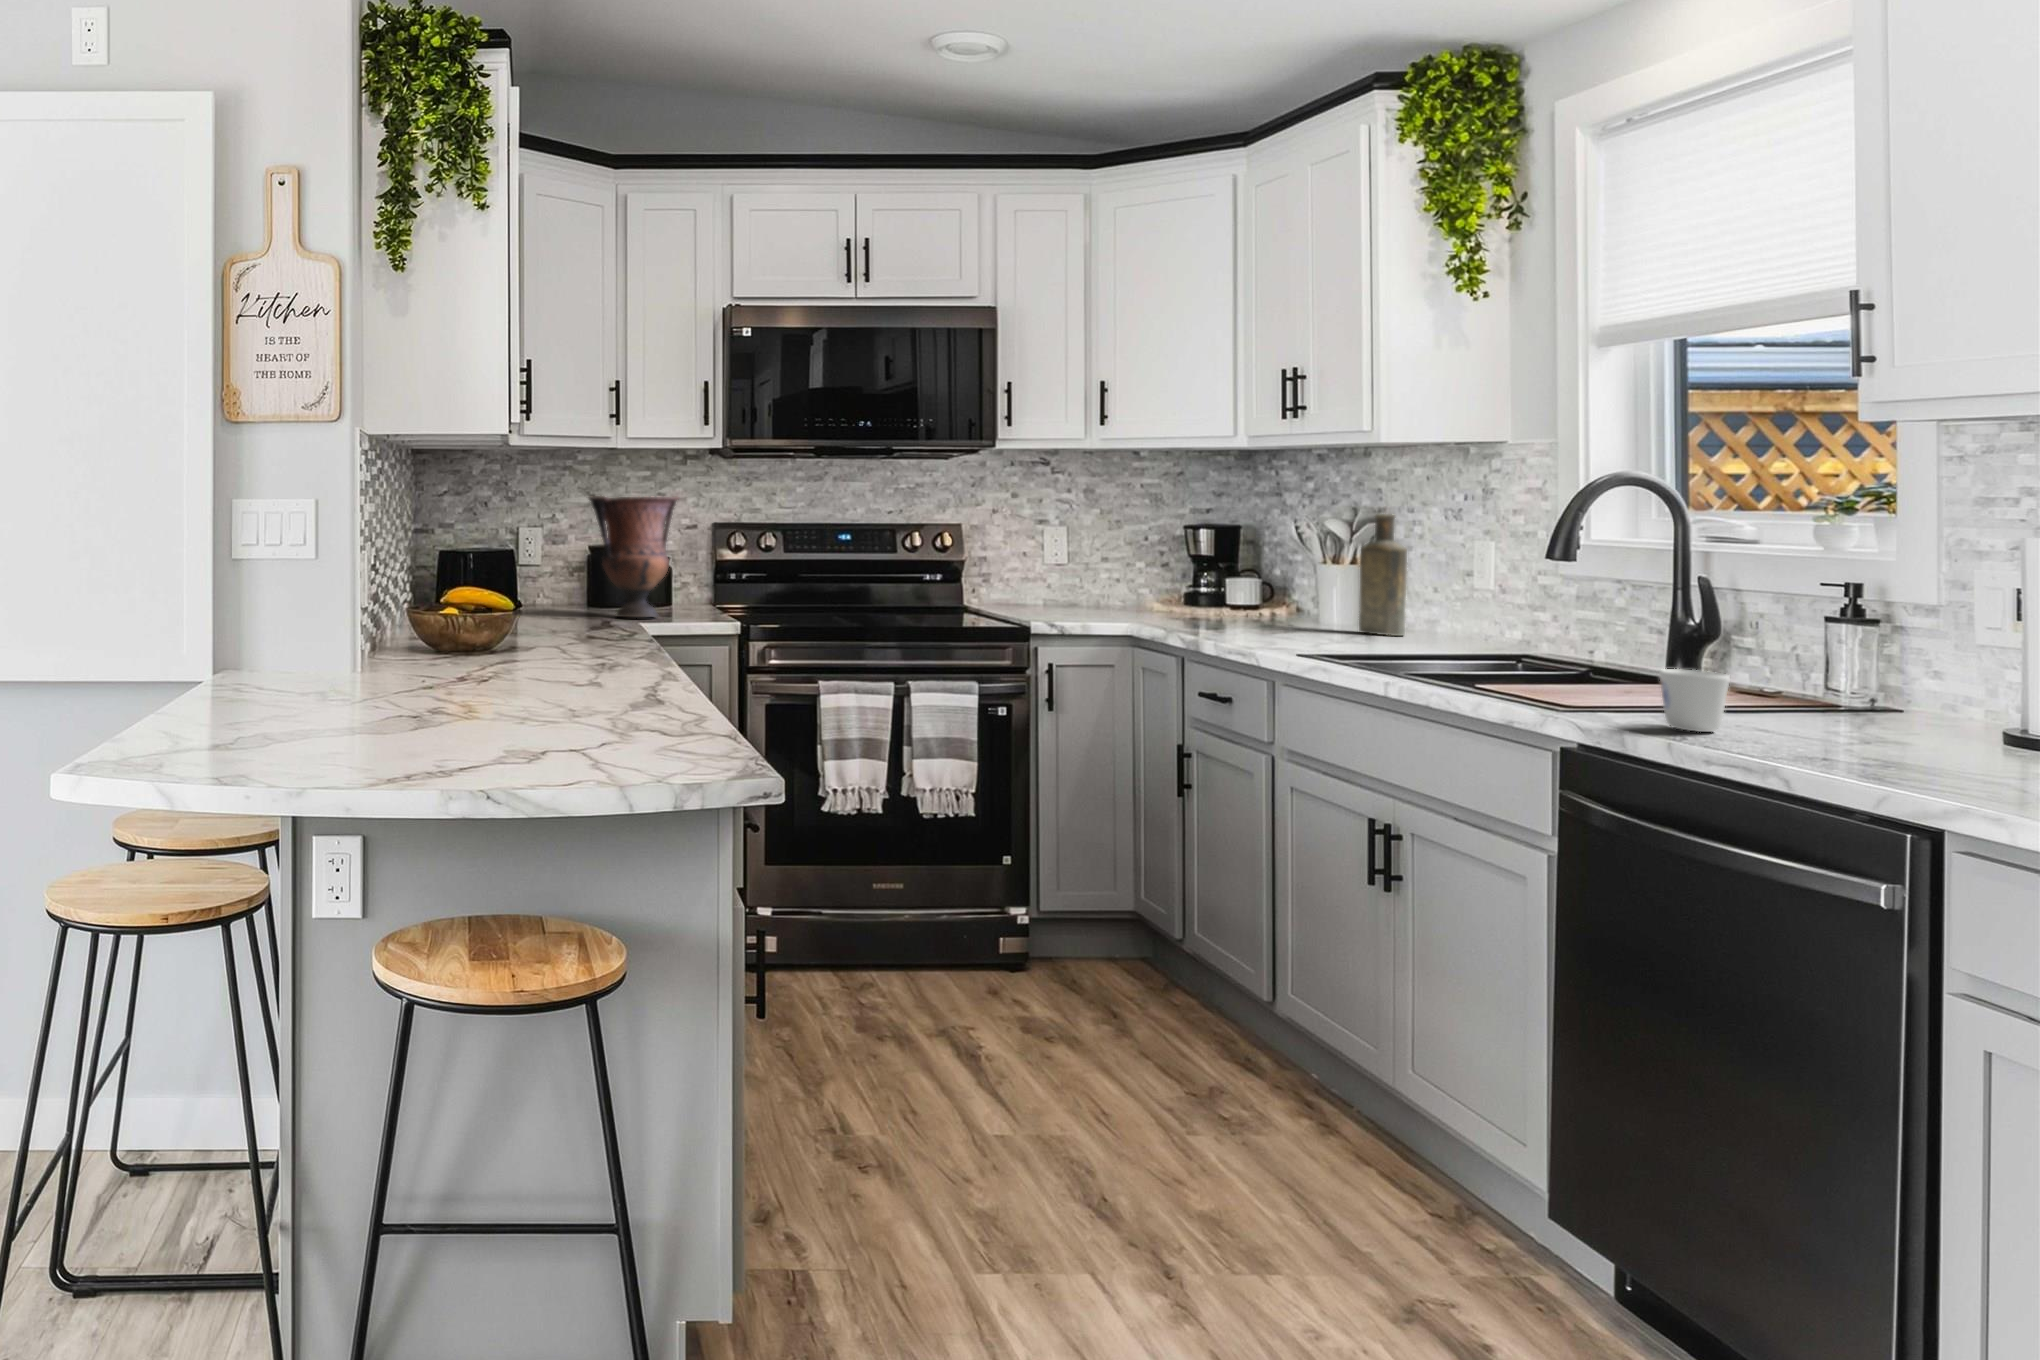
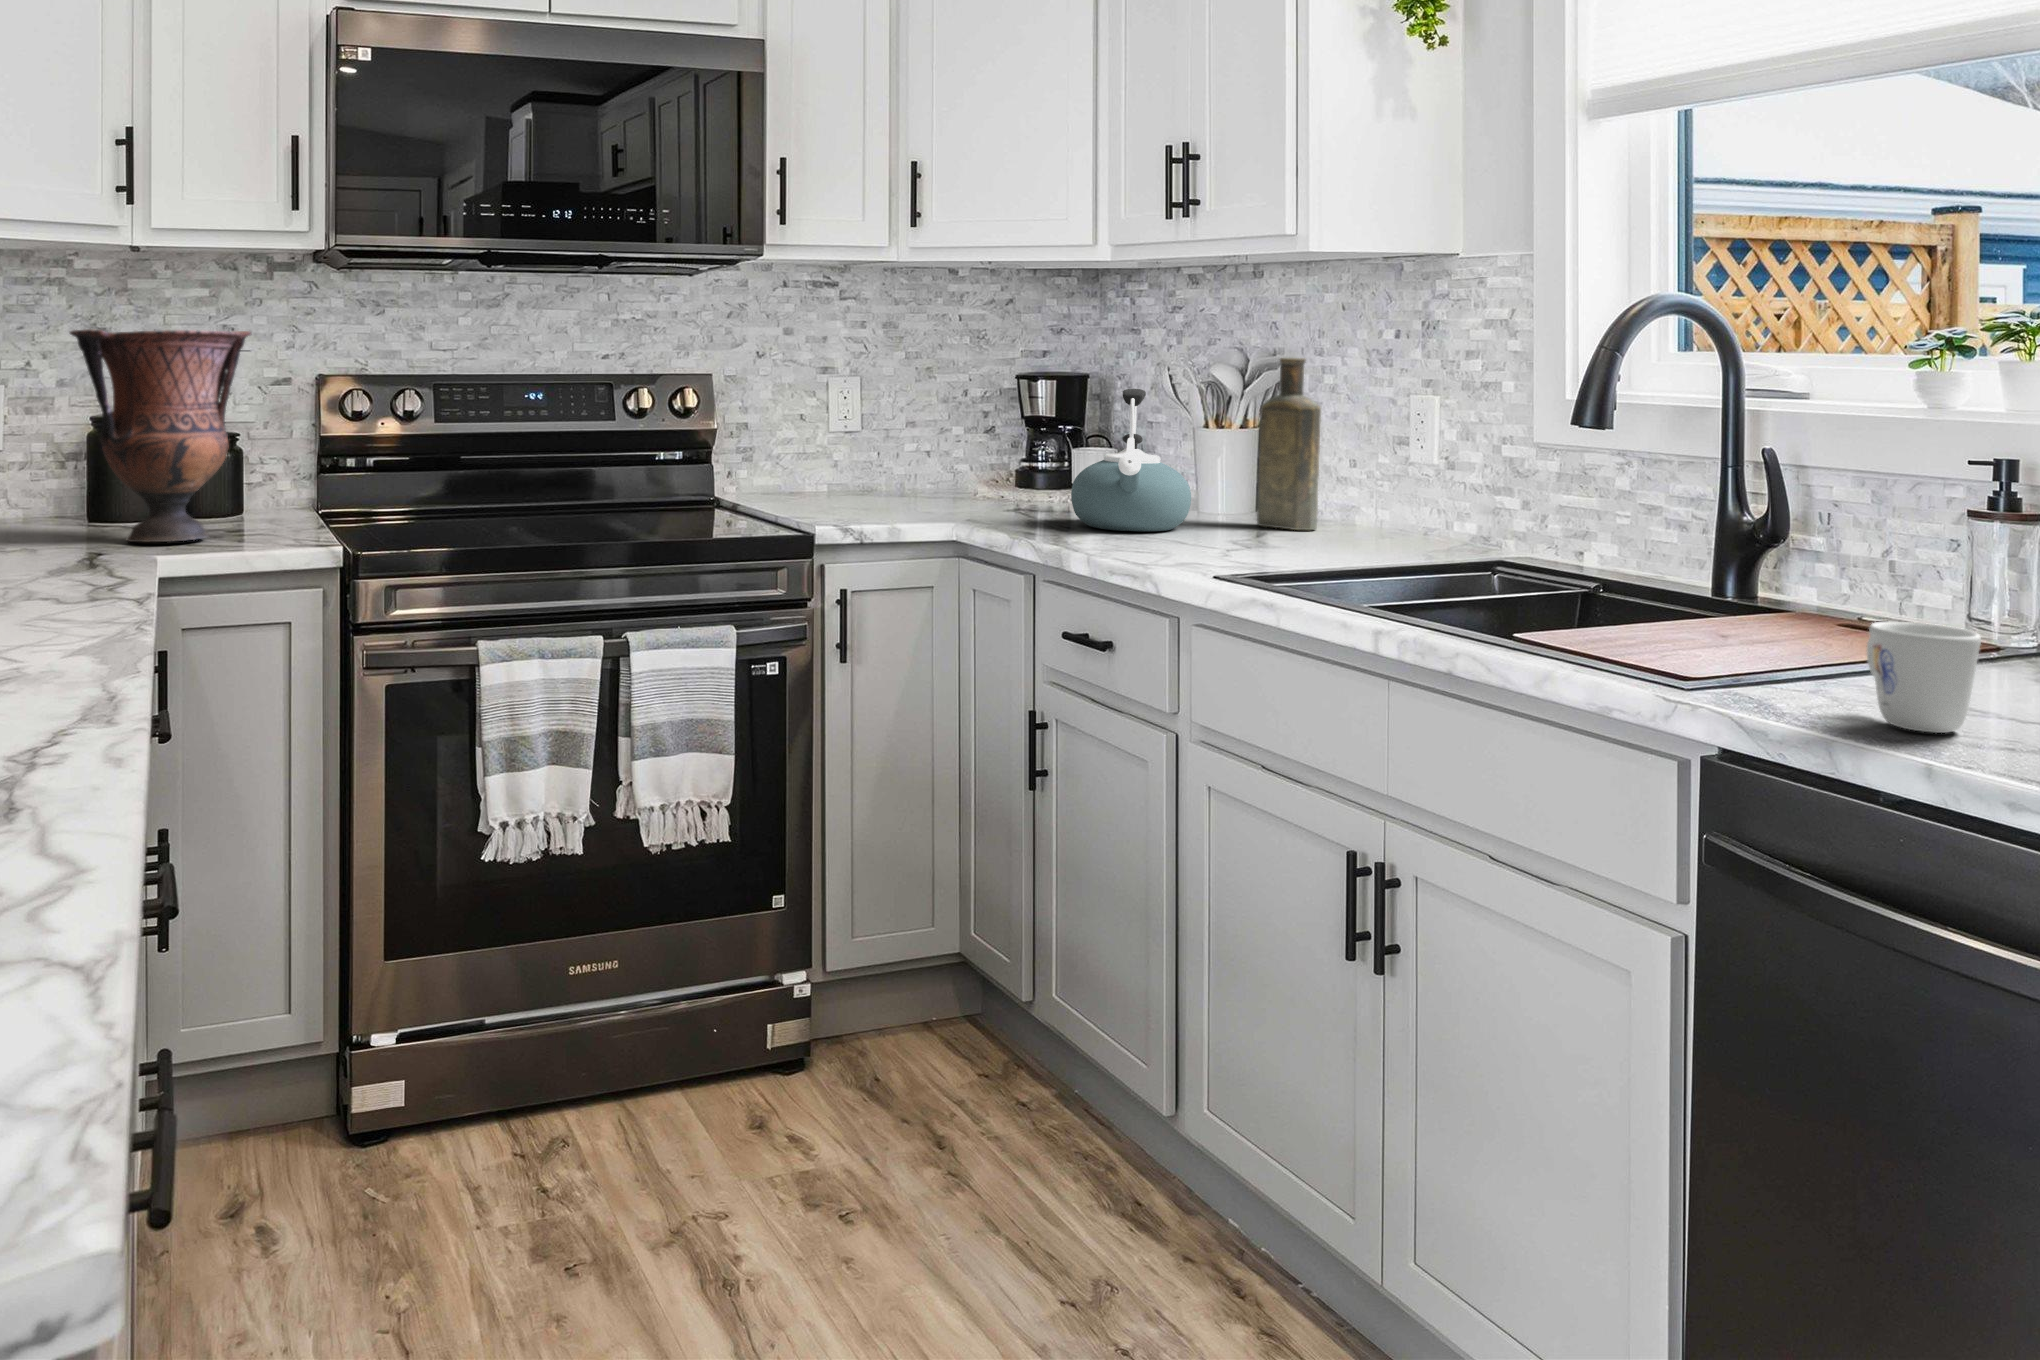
kettle: none [1214,535,1304,632] -> present [1071,389,1191,531]

